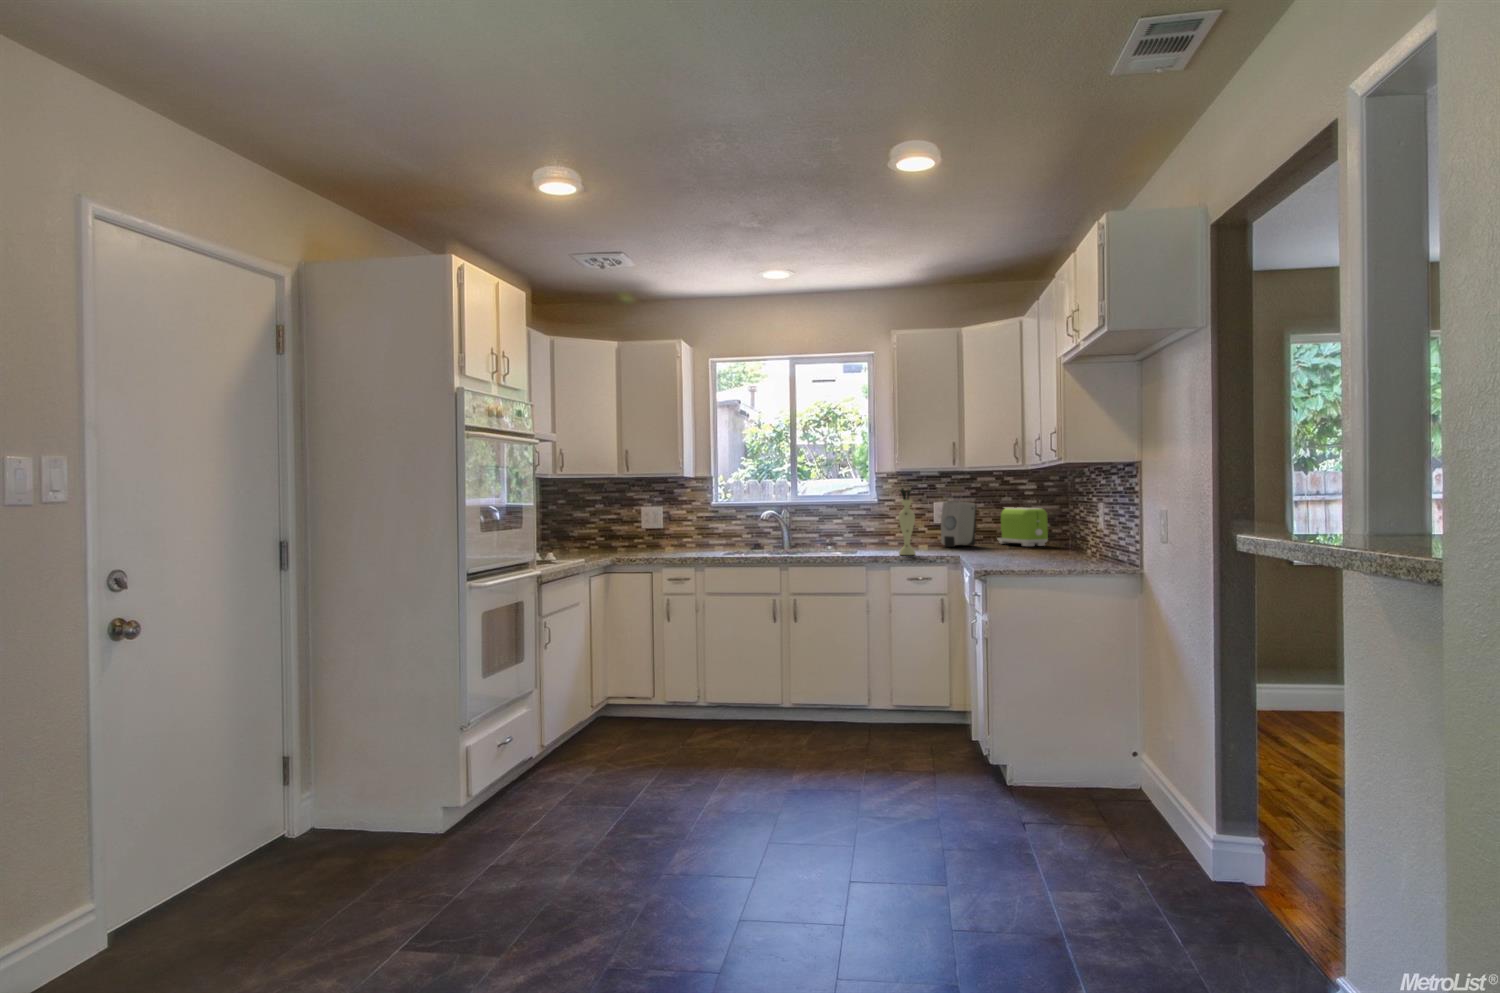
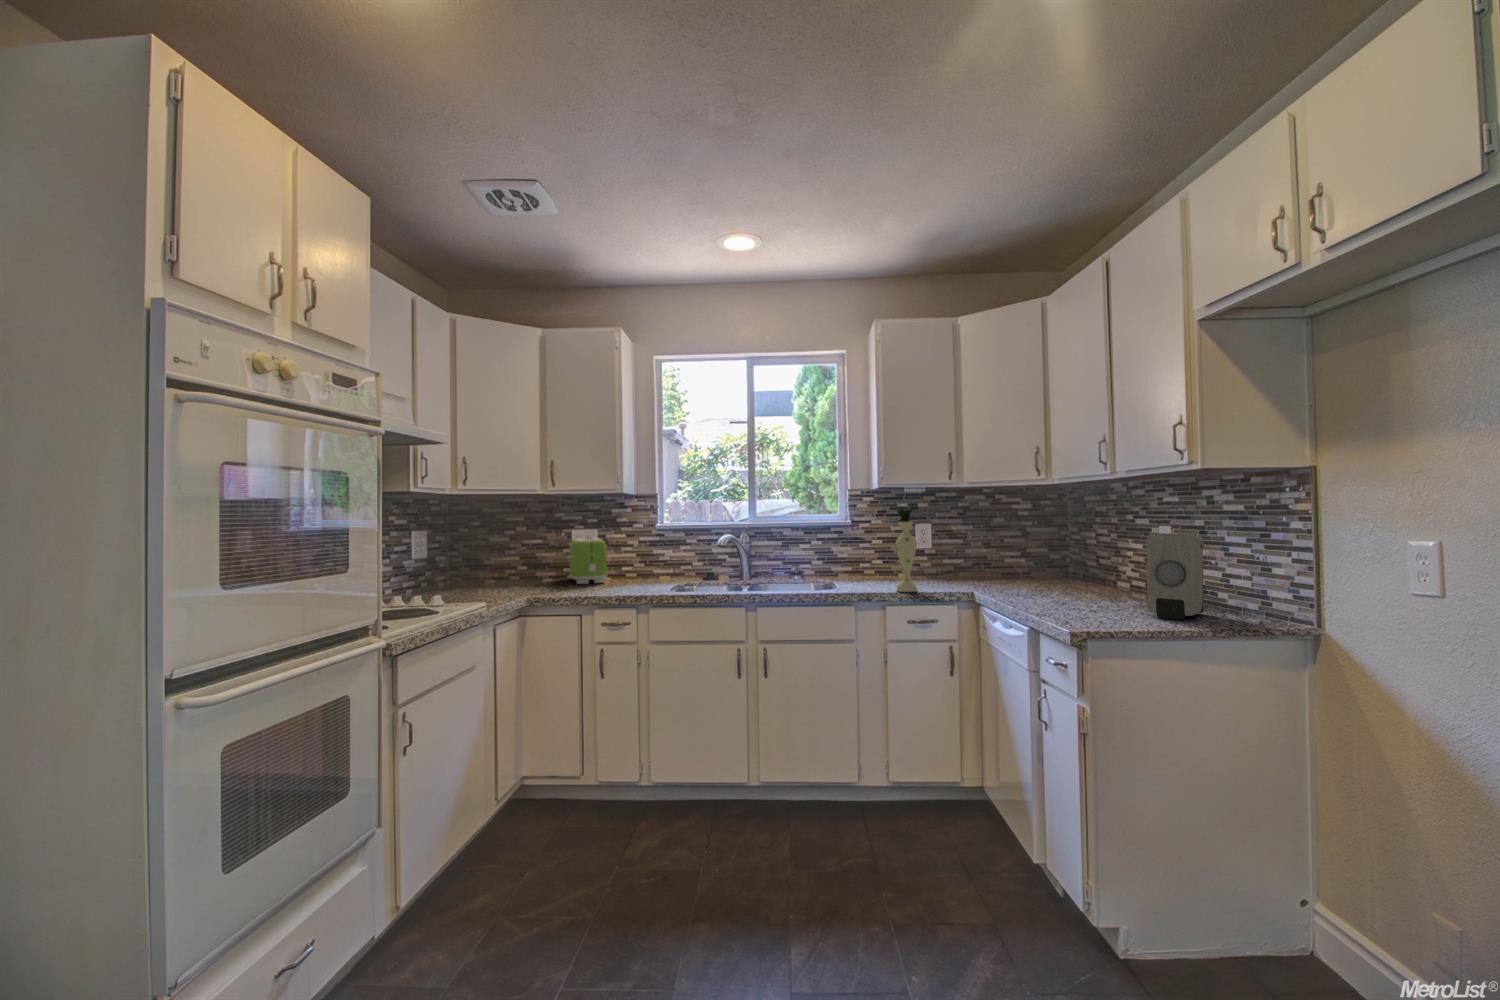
soap dispenser: present [941,501,977,547] -> present [1147,533,1204,619]
toaster: present [997,507,1048,546] -> present [570,538,607,584]

